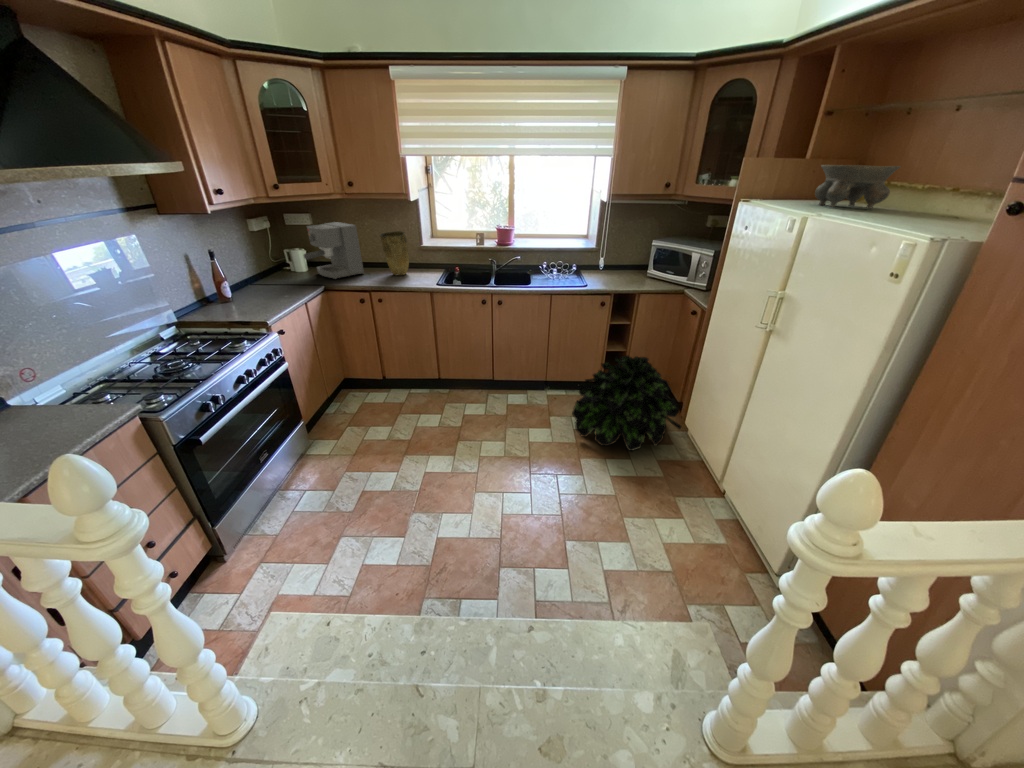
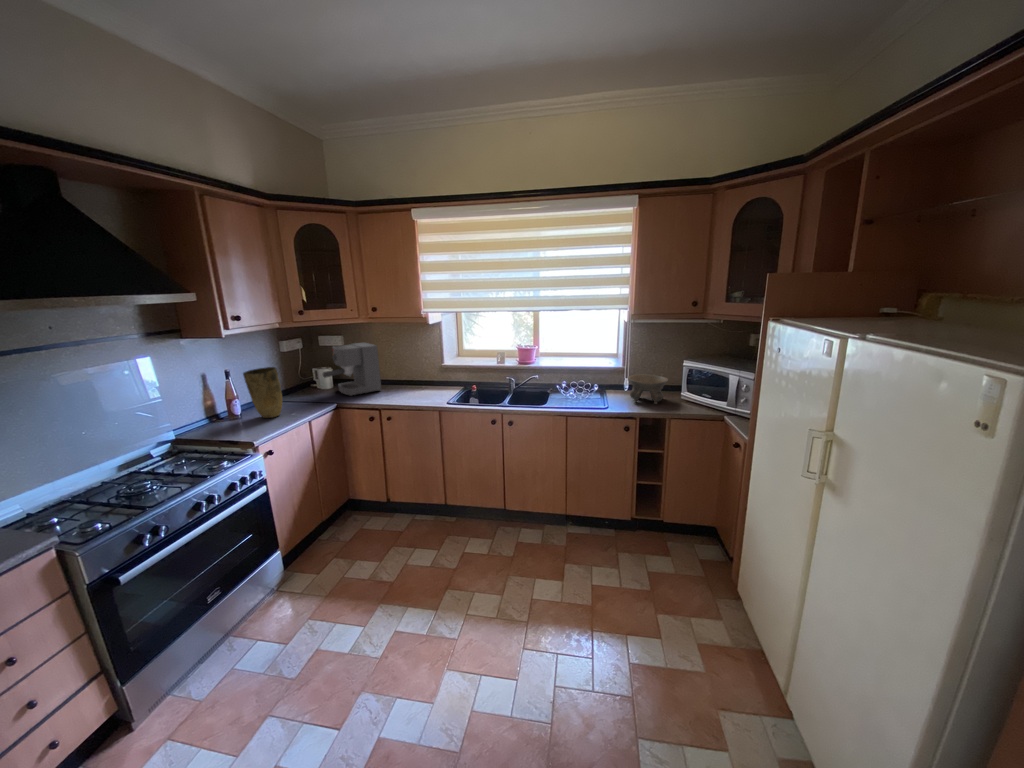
bowl: present [815,165,900,209] -> present [628,374,668,404]
vase: present [380,231,409,275] -> present [243,367,282,418]
potted plant: present [572,355,681,451] -> none [588,491,729,625]

